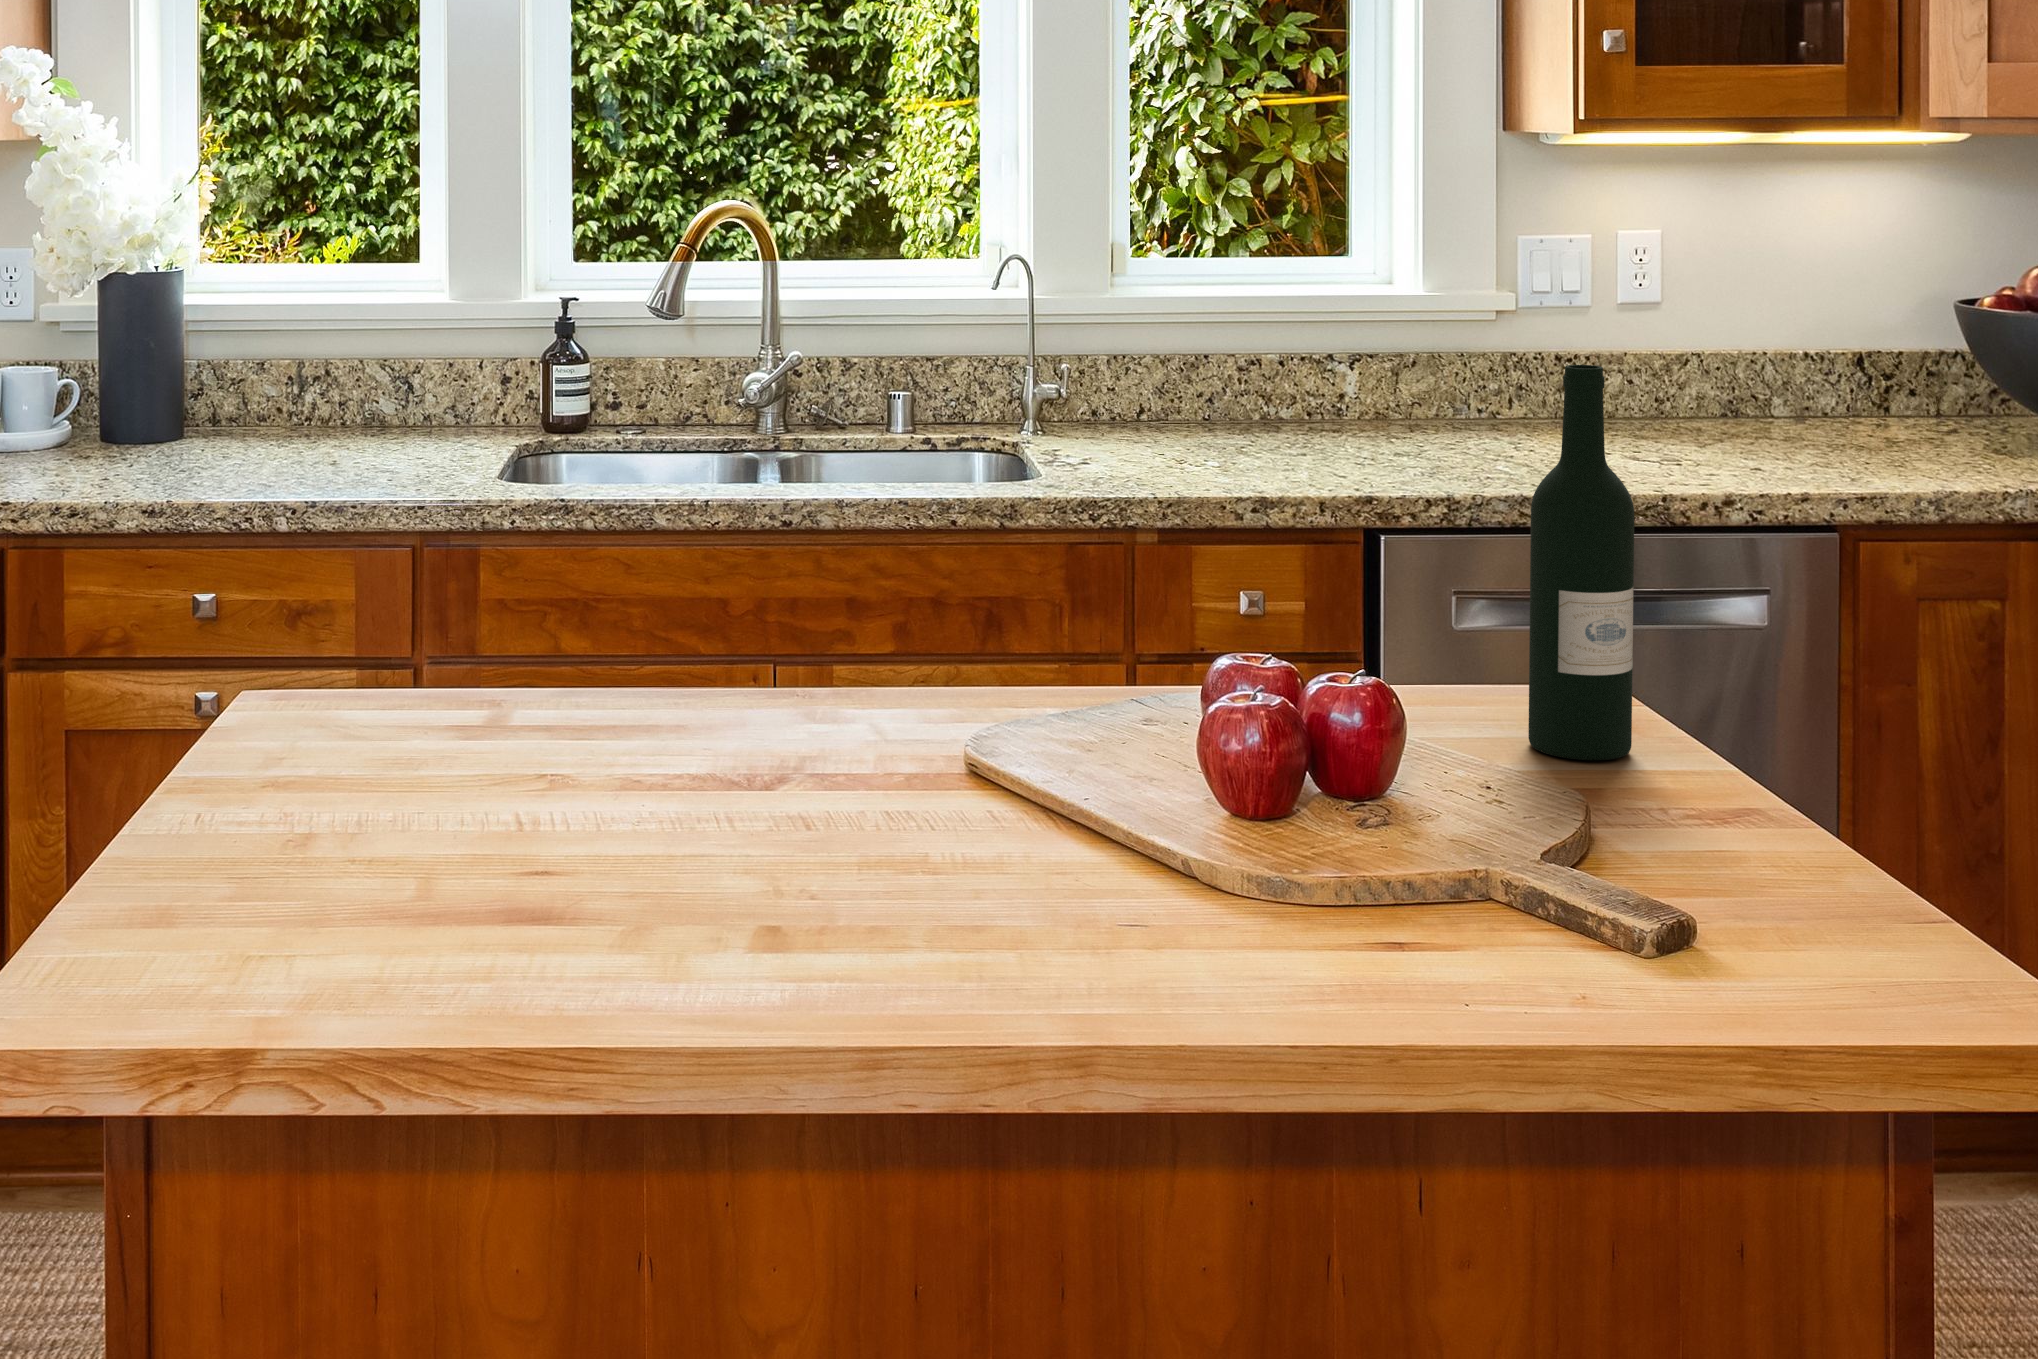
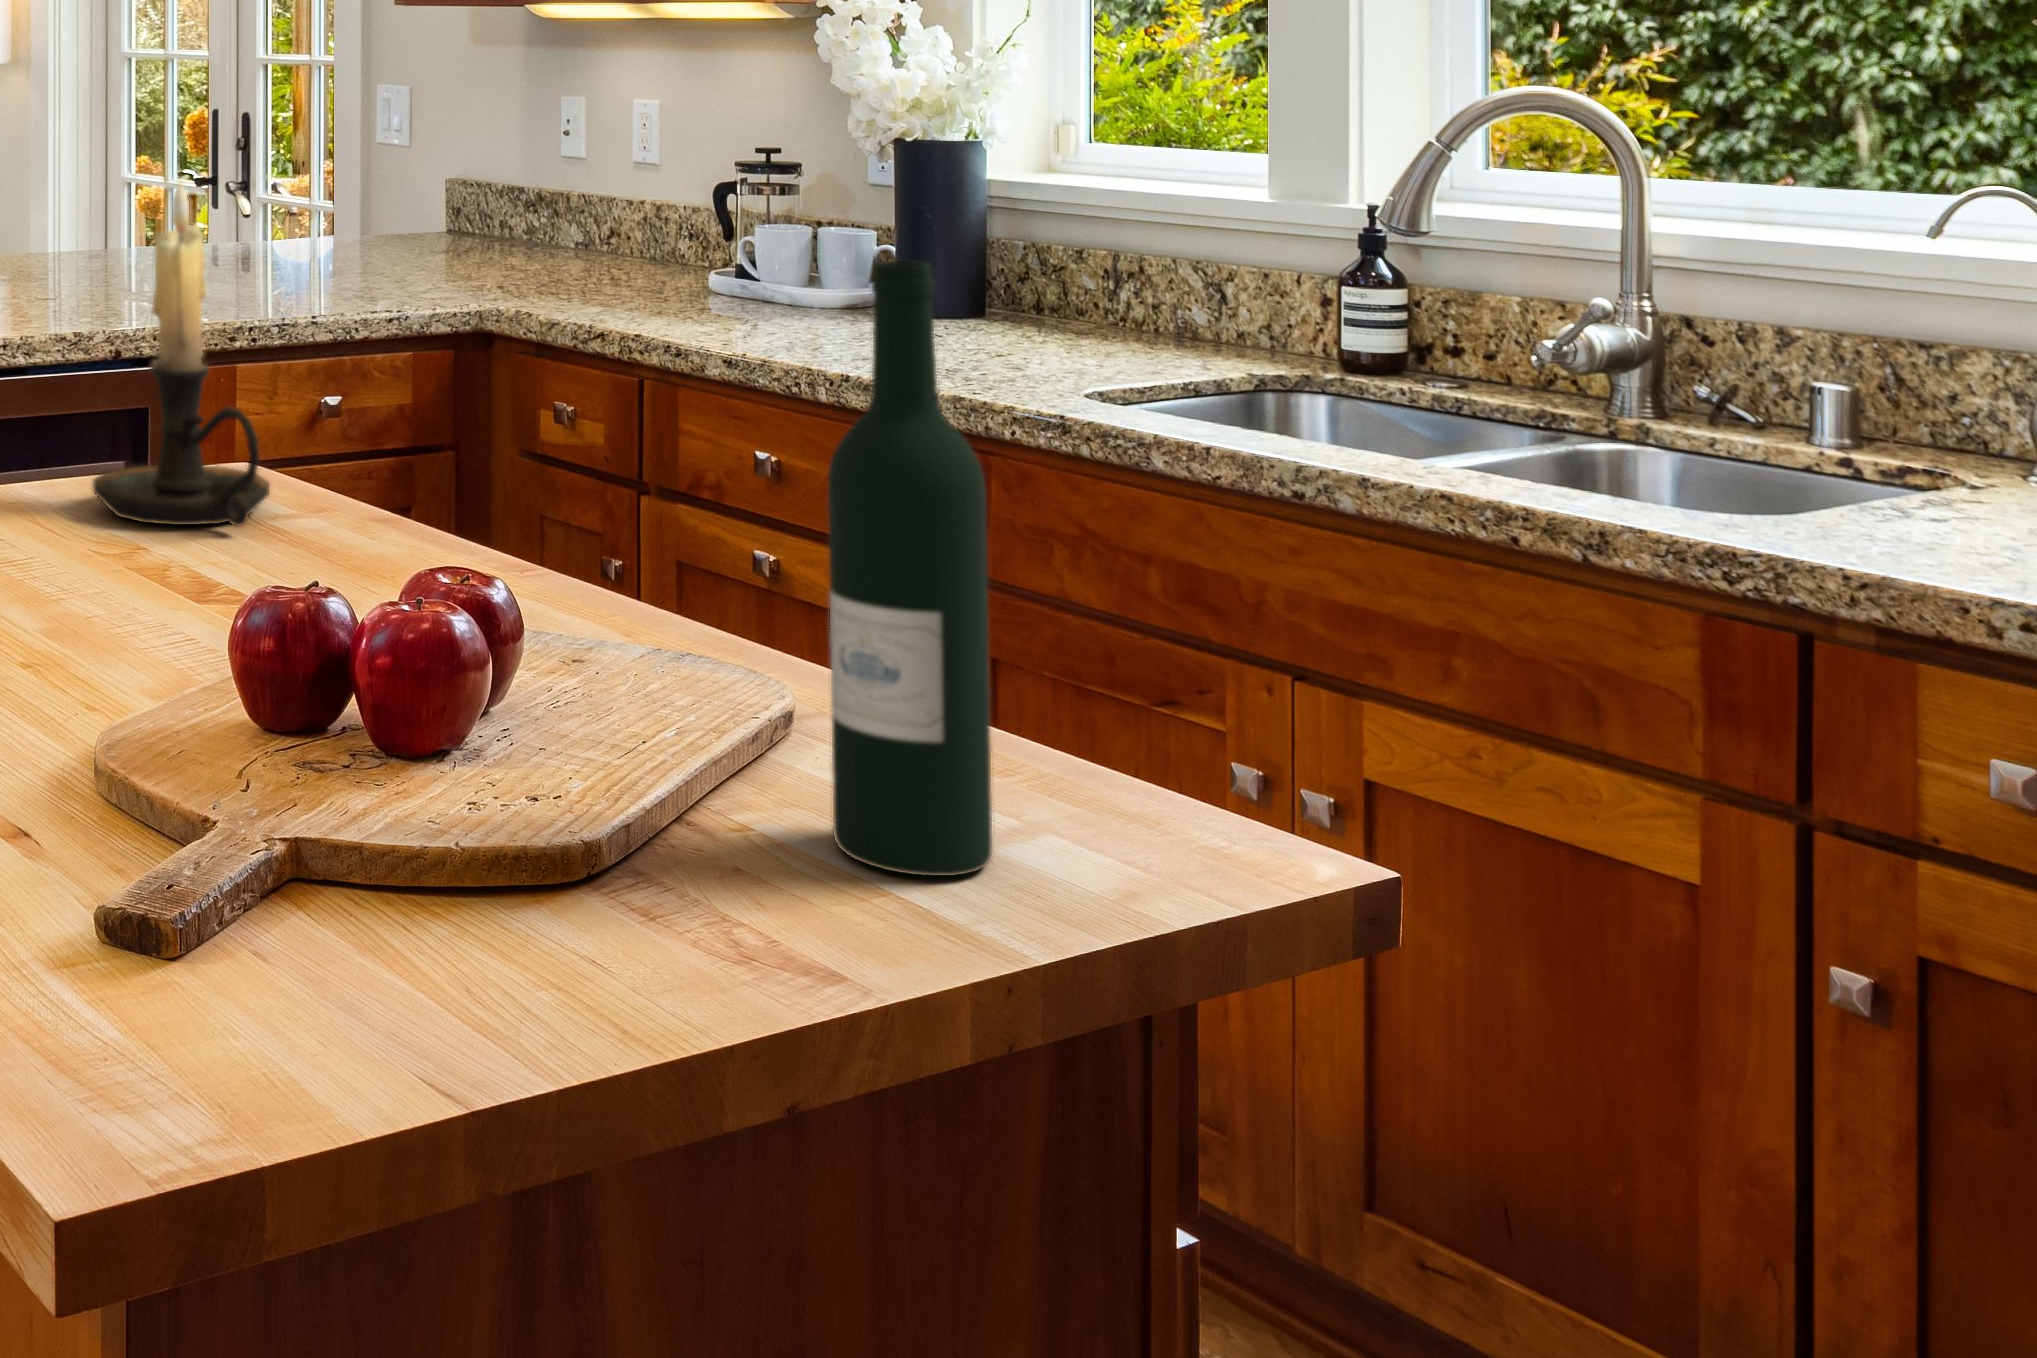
candle holder: none [406,383,656,754] -> present [93,183,270,526]

